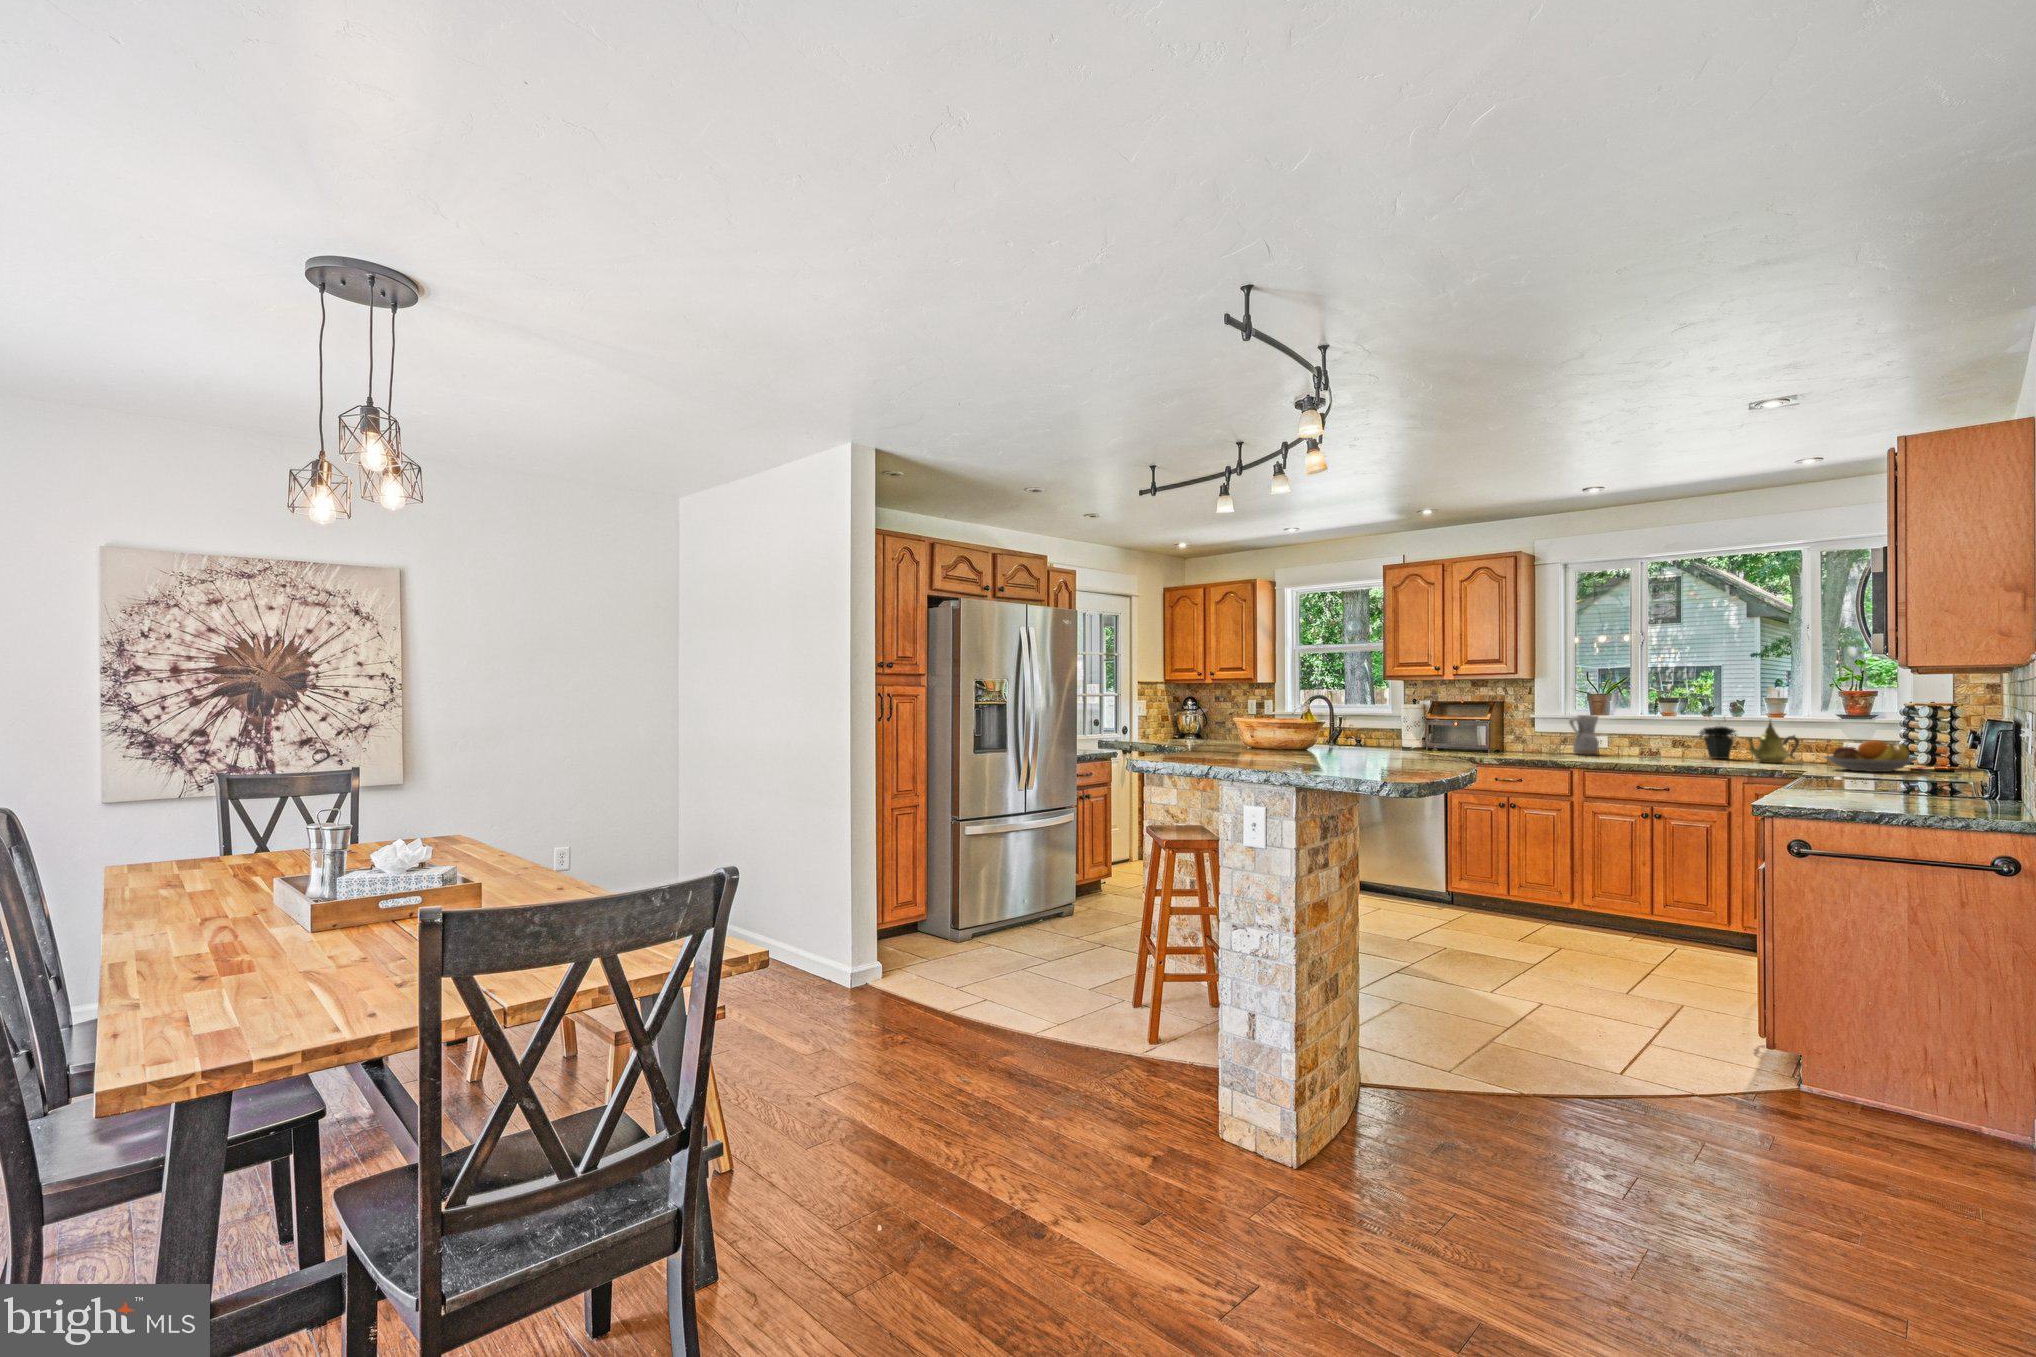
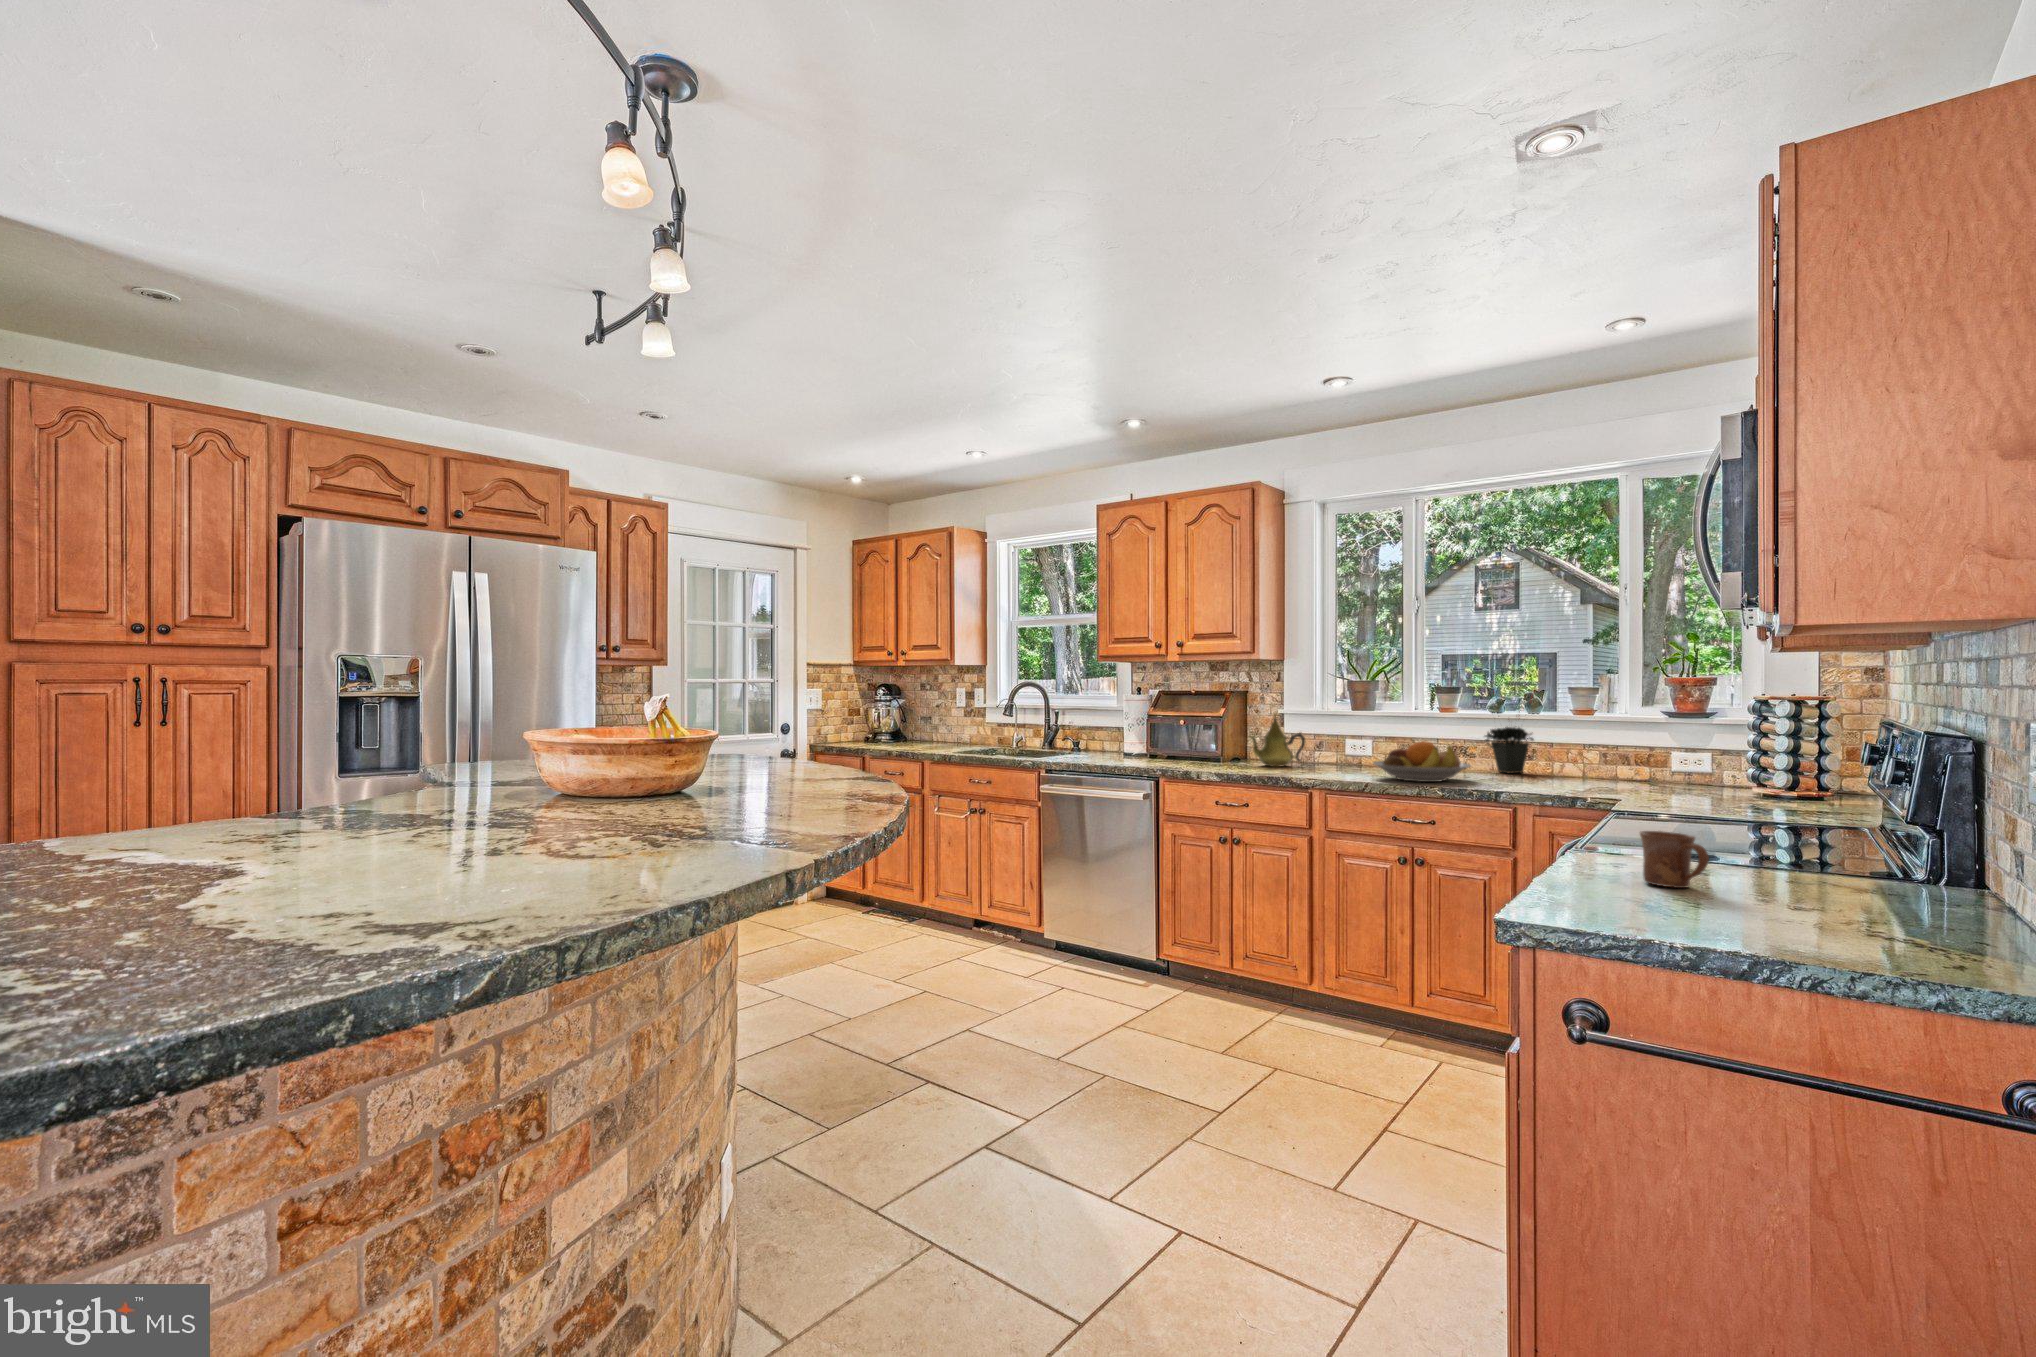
ceramic pitcher: present [1569,715,1599,755] -> none [1323,710,1361,765]
teapot: present [1747,720,1799,763] -> present [1251,714,1305,767]
fruit bowl: present [1823,740,1912,772] -> present [1373,741,1470,782]
mug: none [1825,770,1863,797] -> present [1640,831,1709,888]

